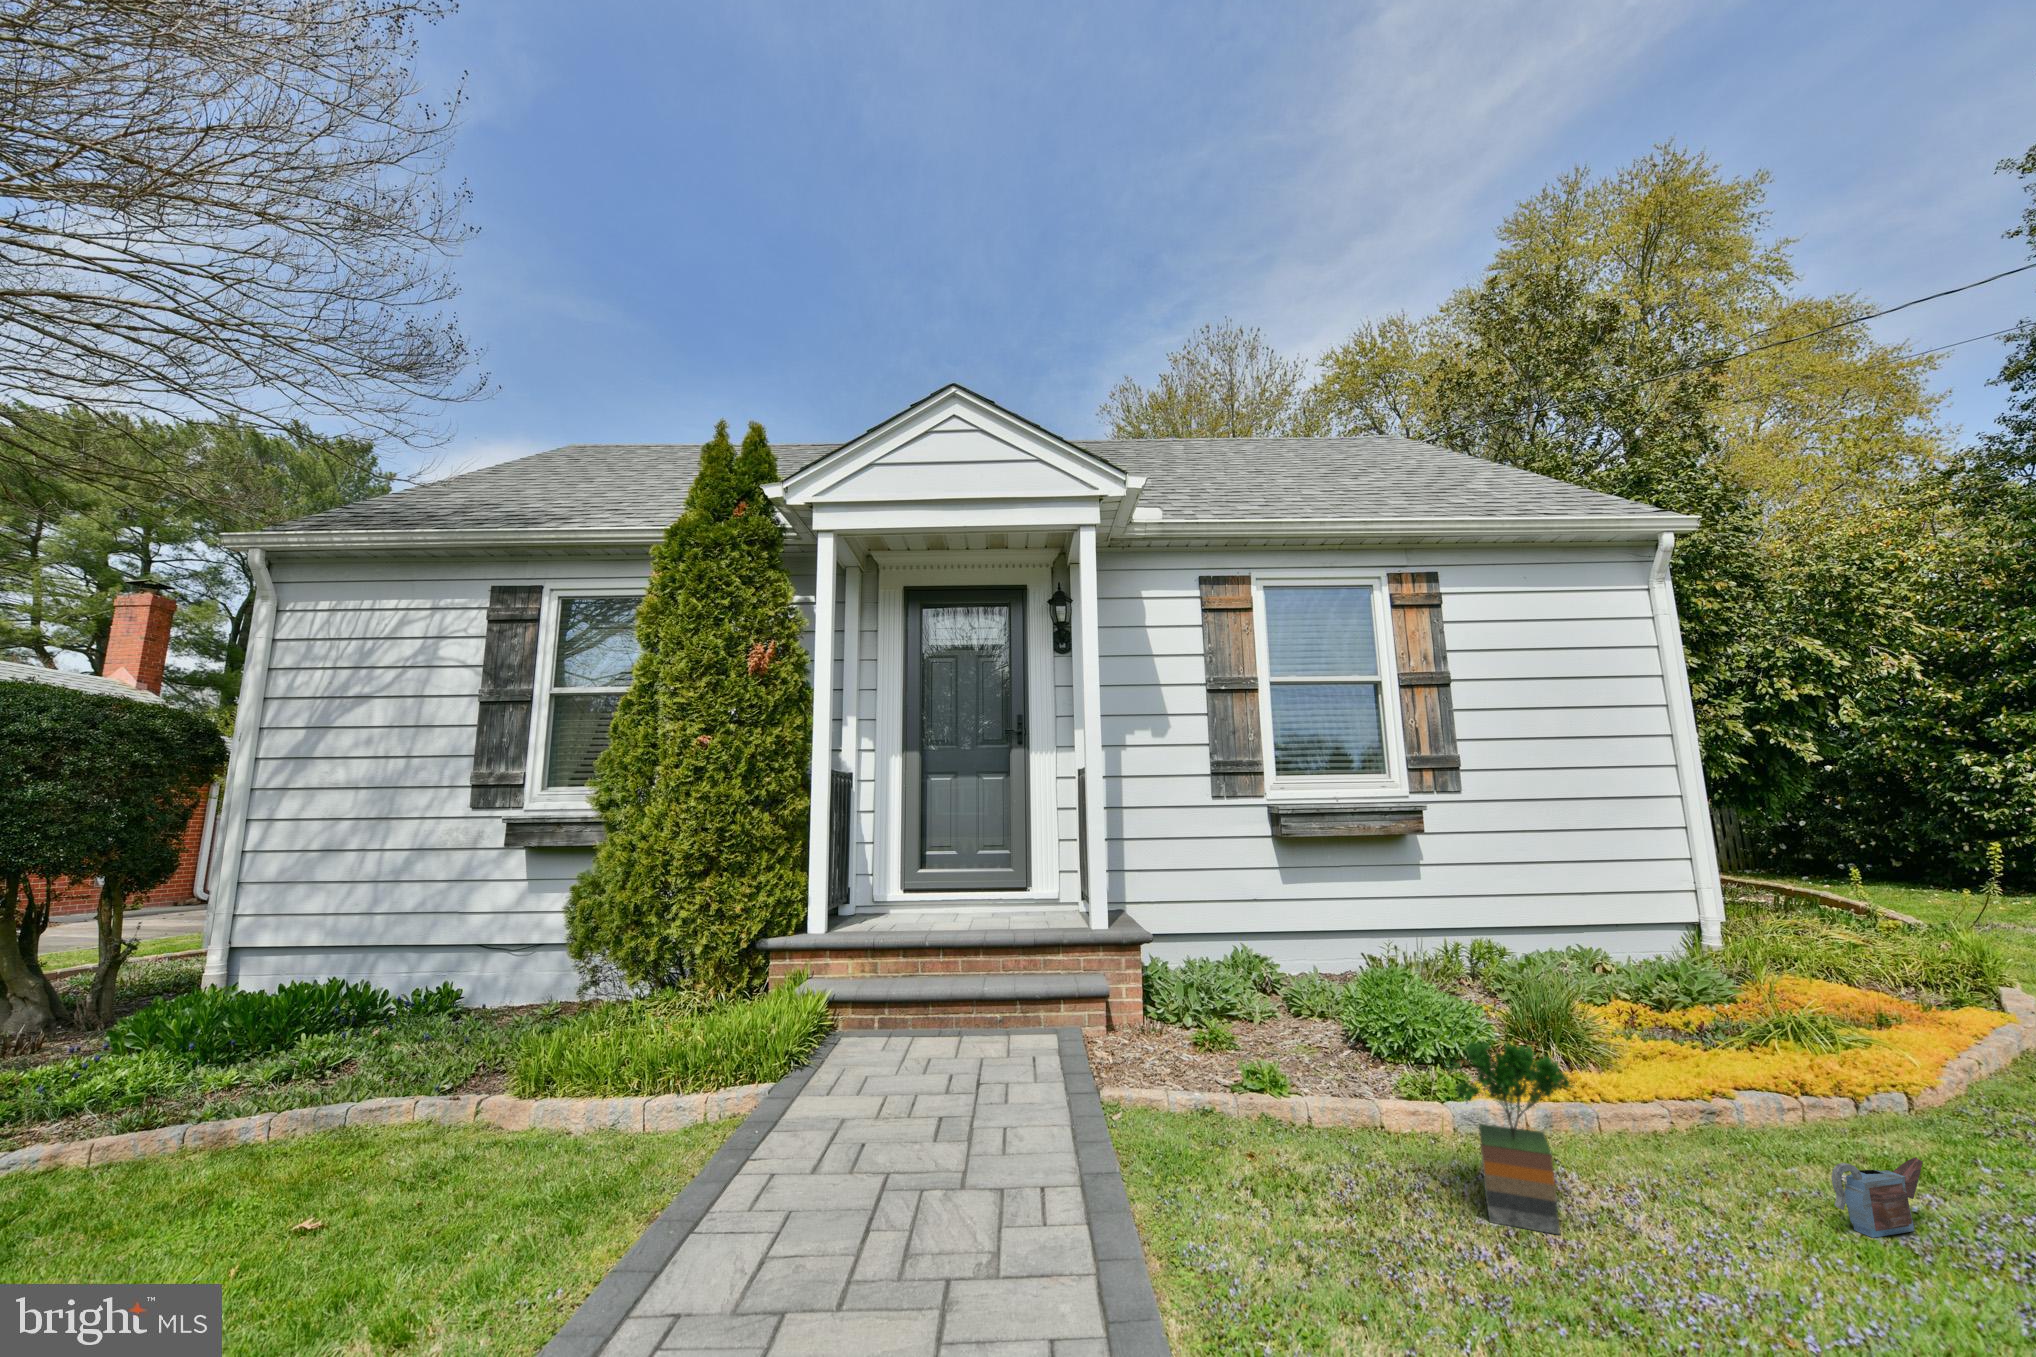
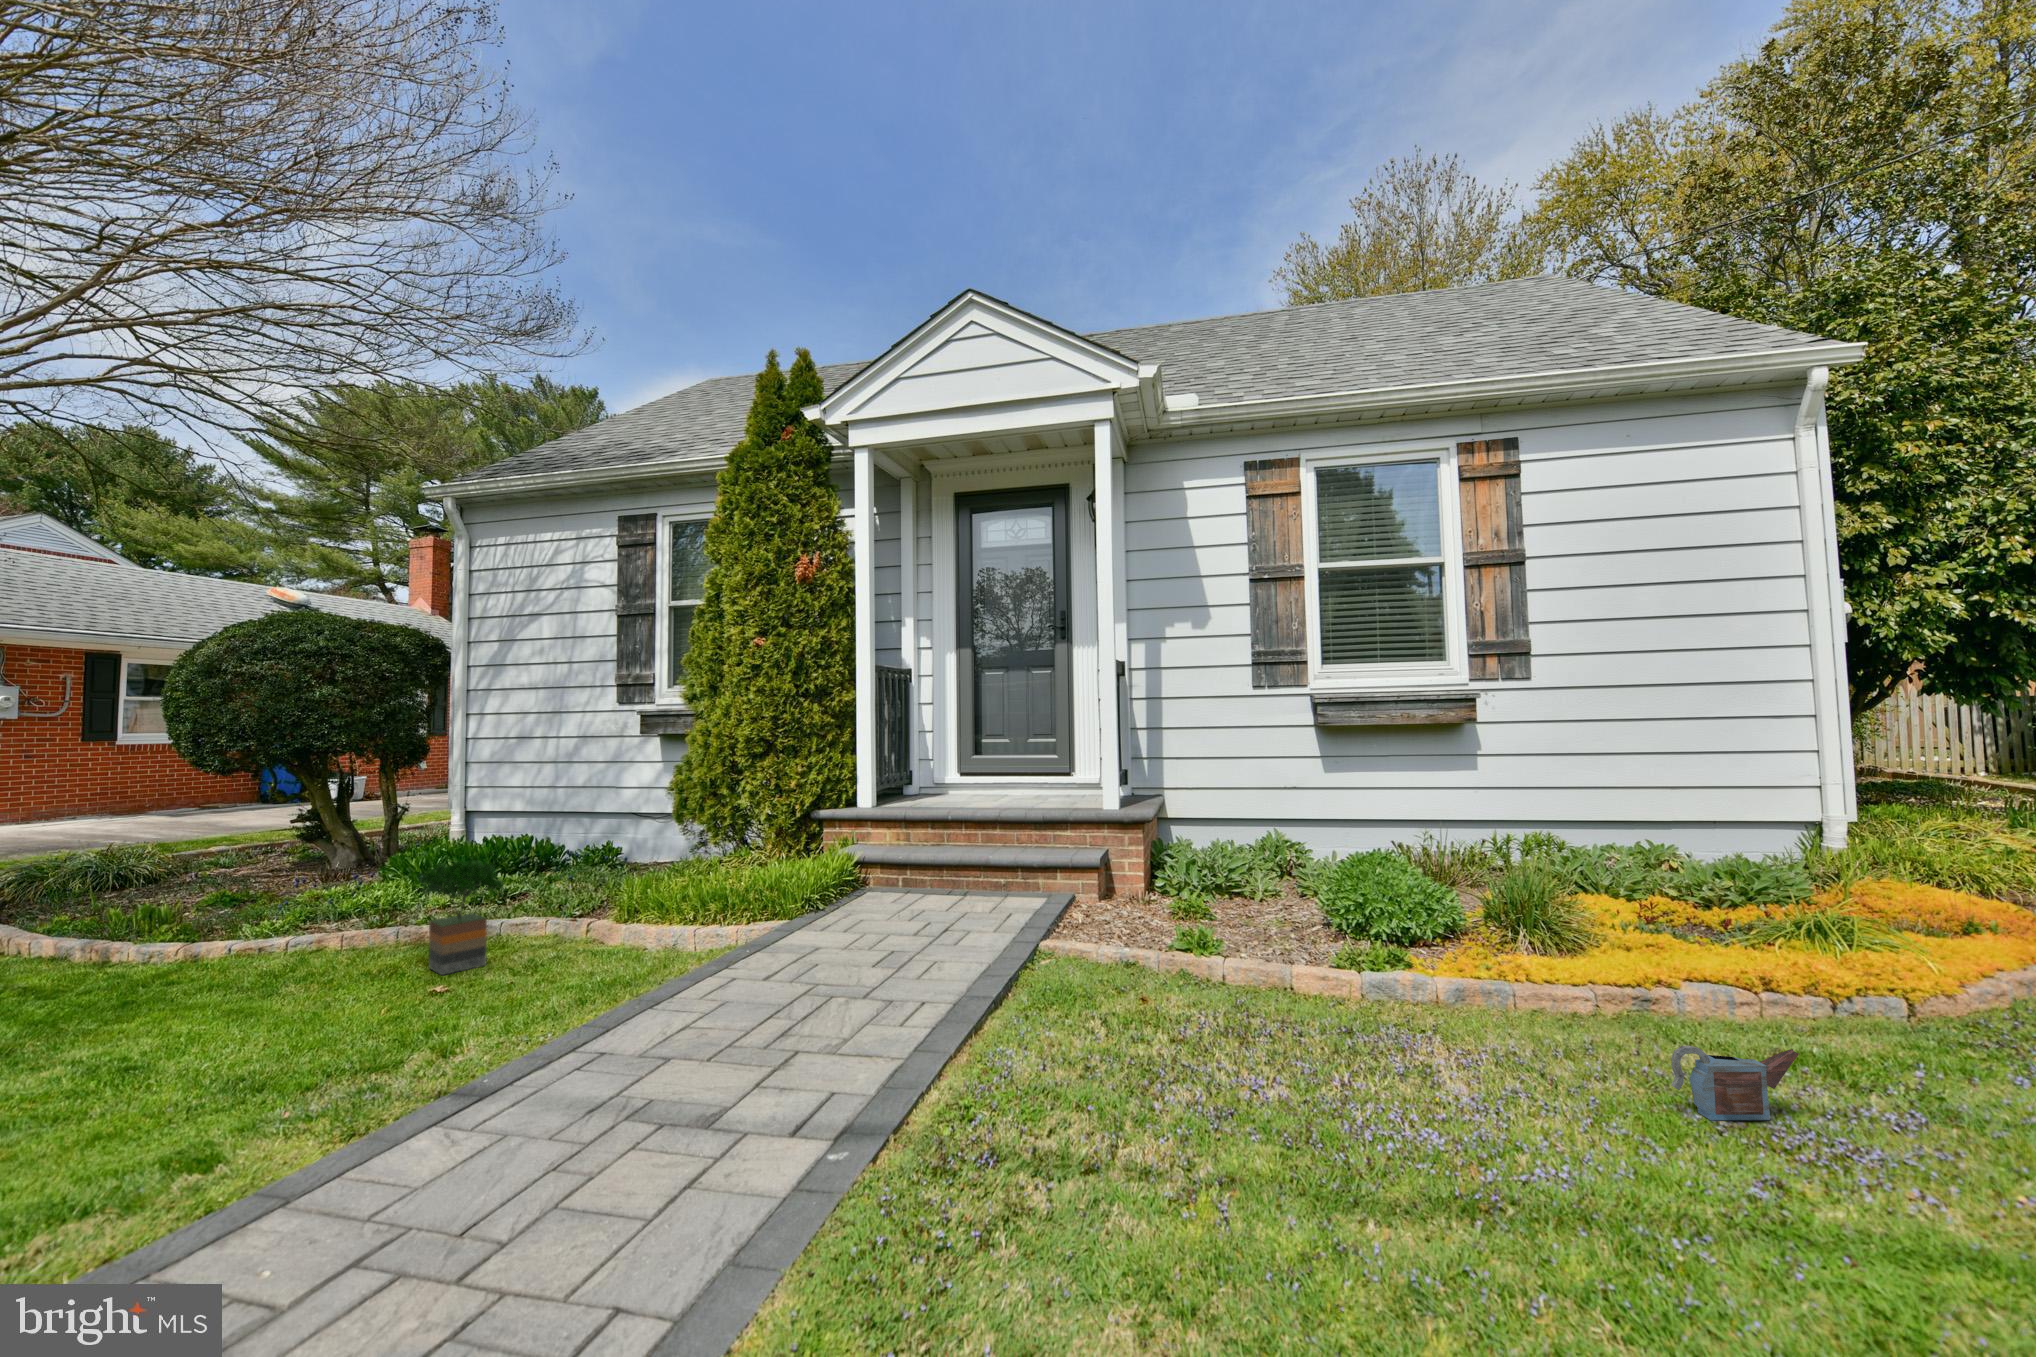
potted tree: present [1449,1042,1573,1234] -> present [419,861,506,975]

